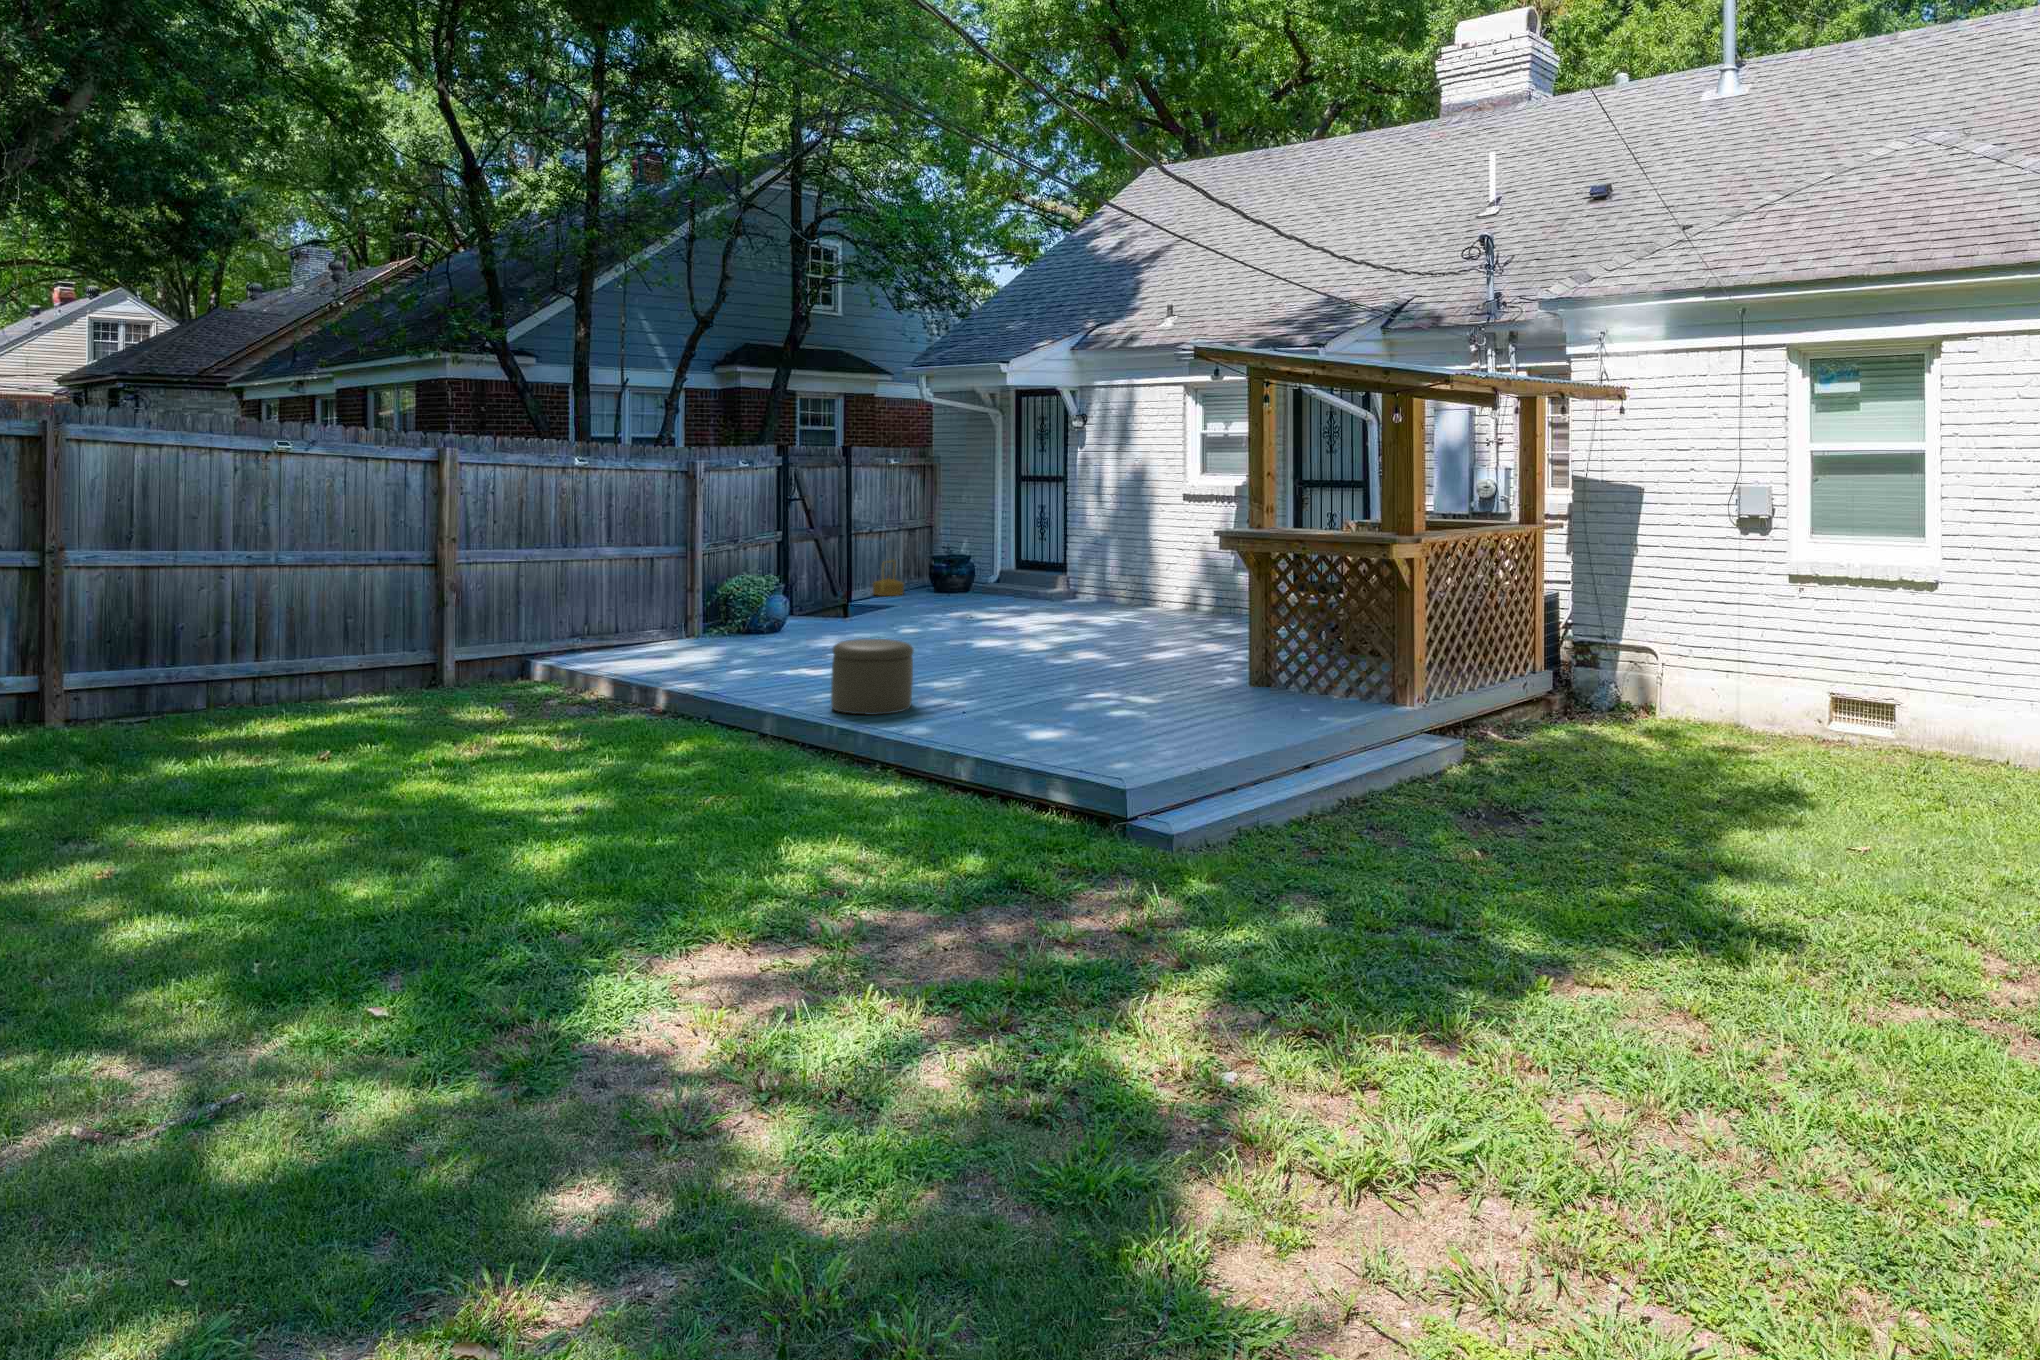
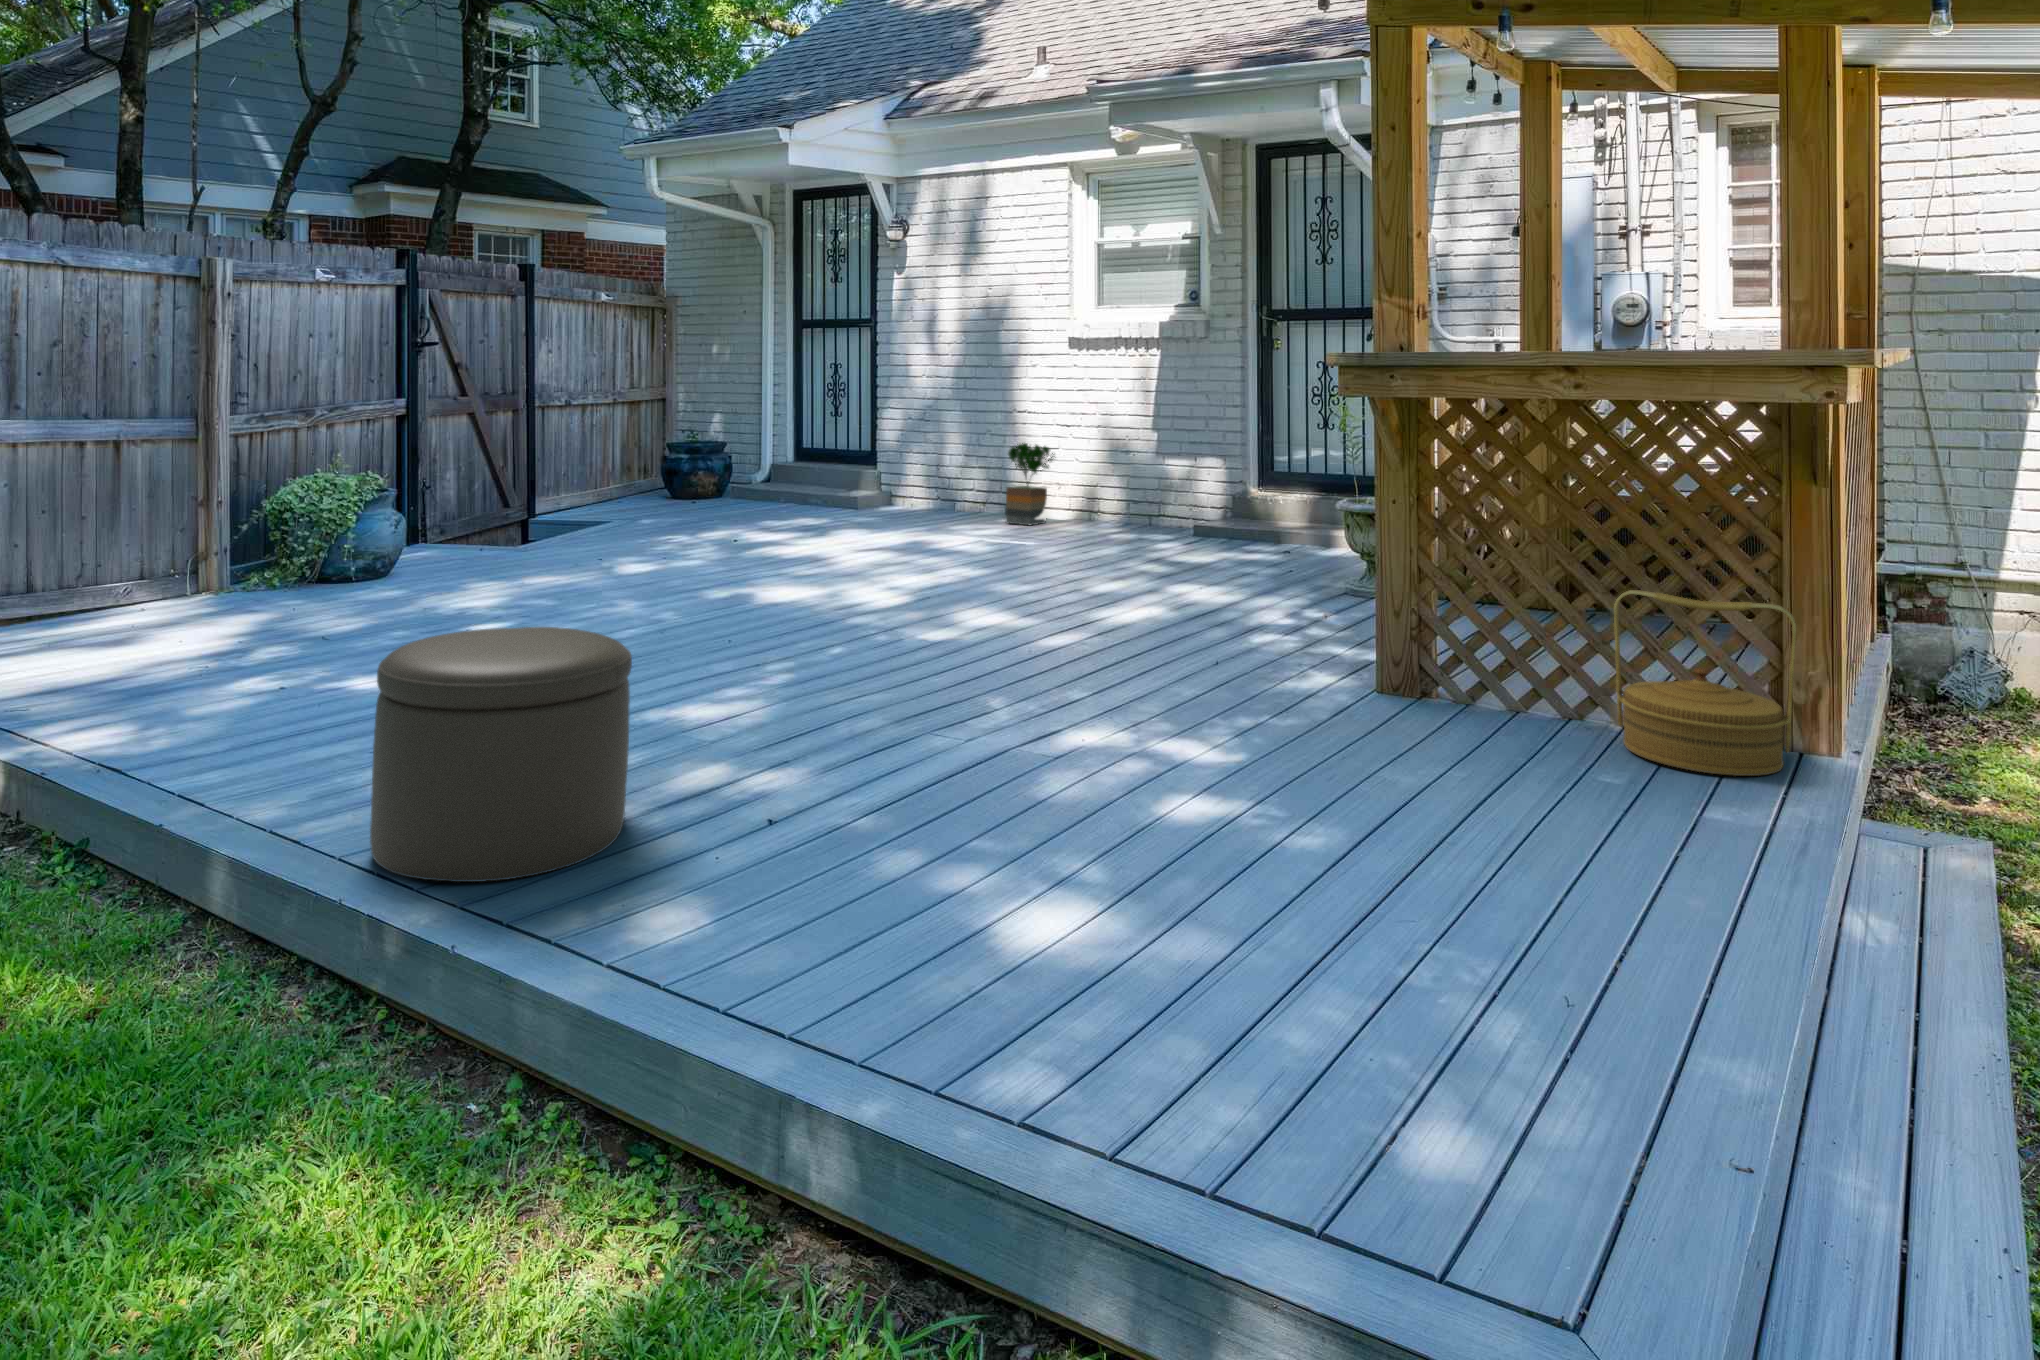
woven basket: present [873,560,904,596] -> present [1614,590,1796,776]
potted tree: none [1137,561,1170,612] -> present [1006,443,1055,525]

